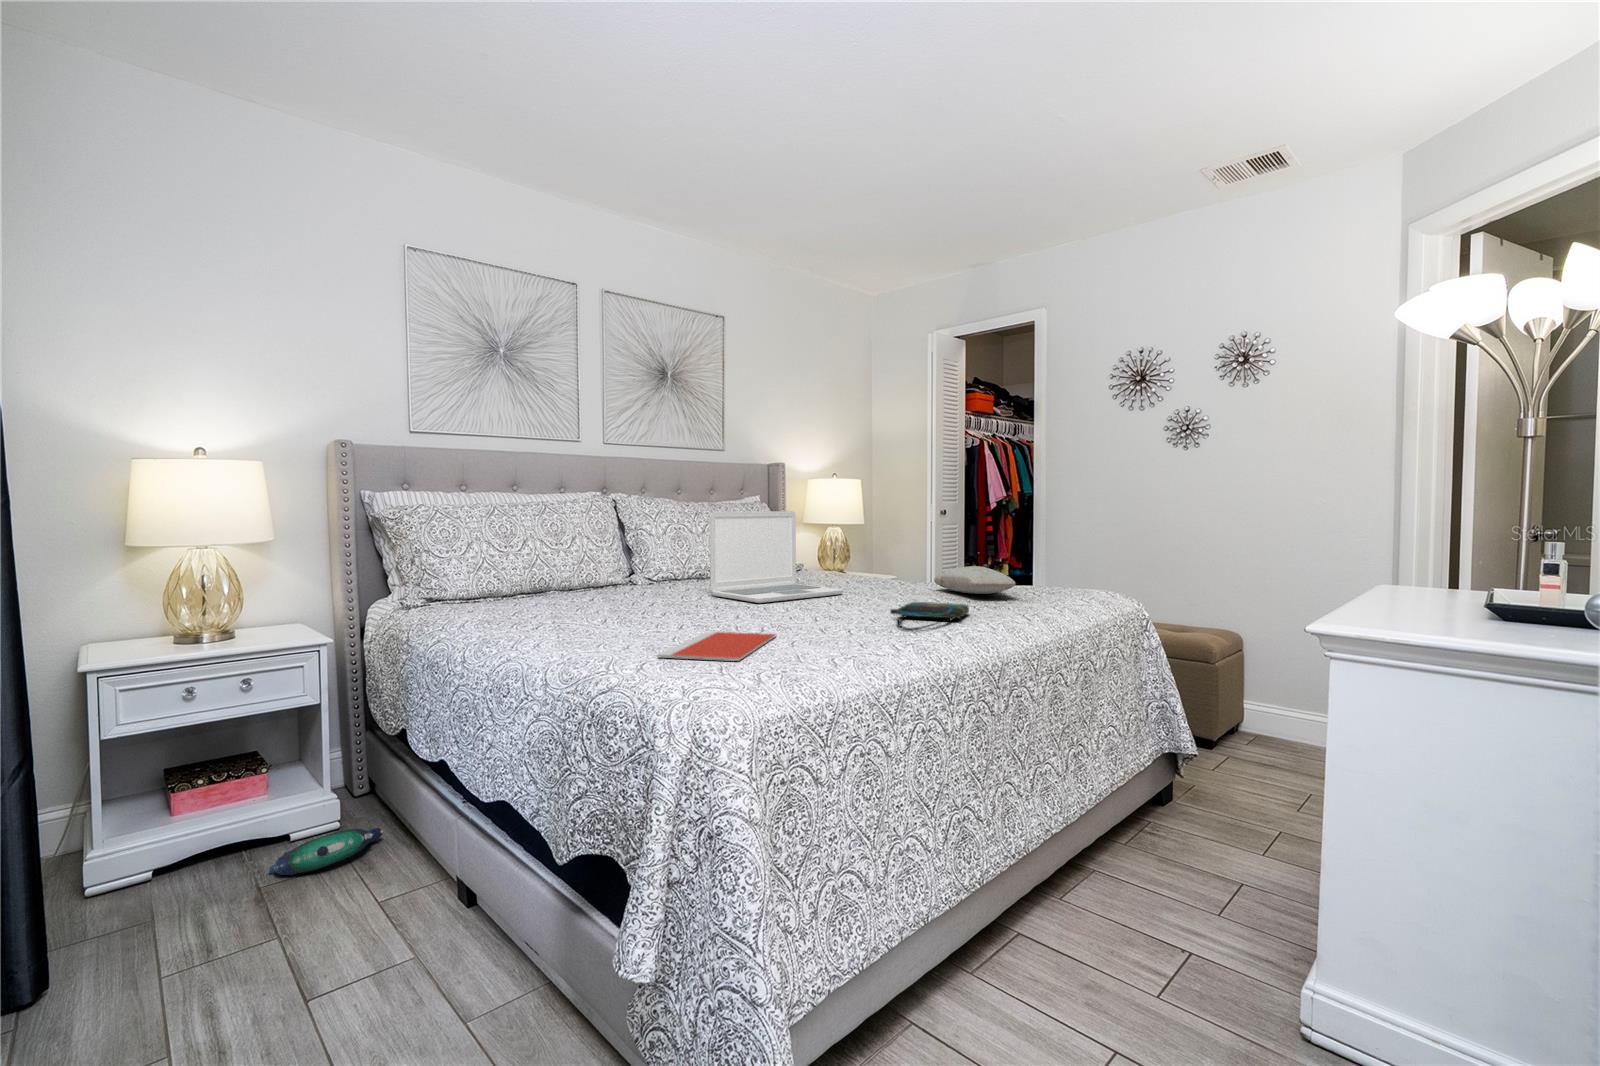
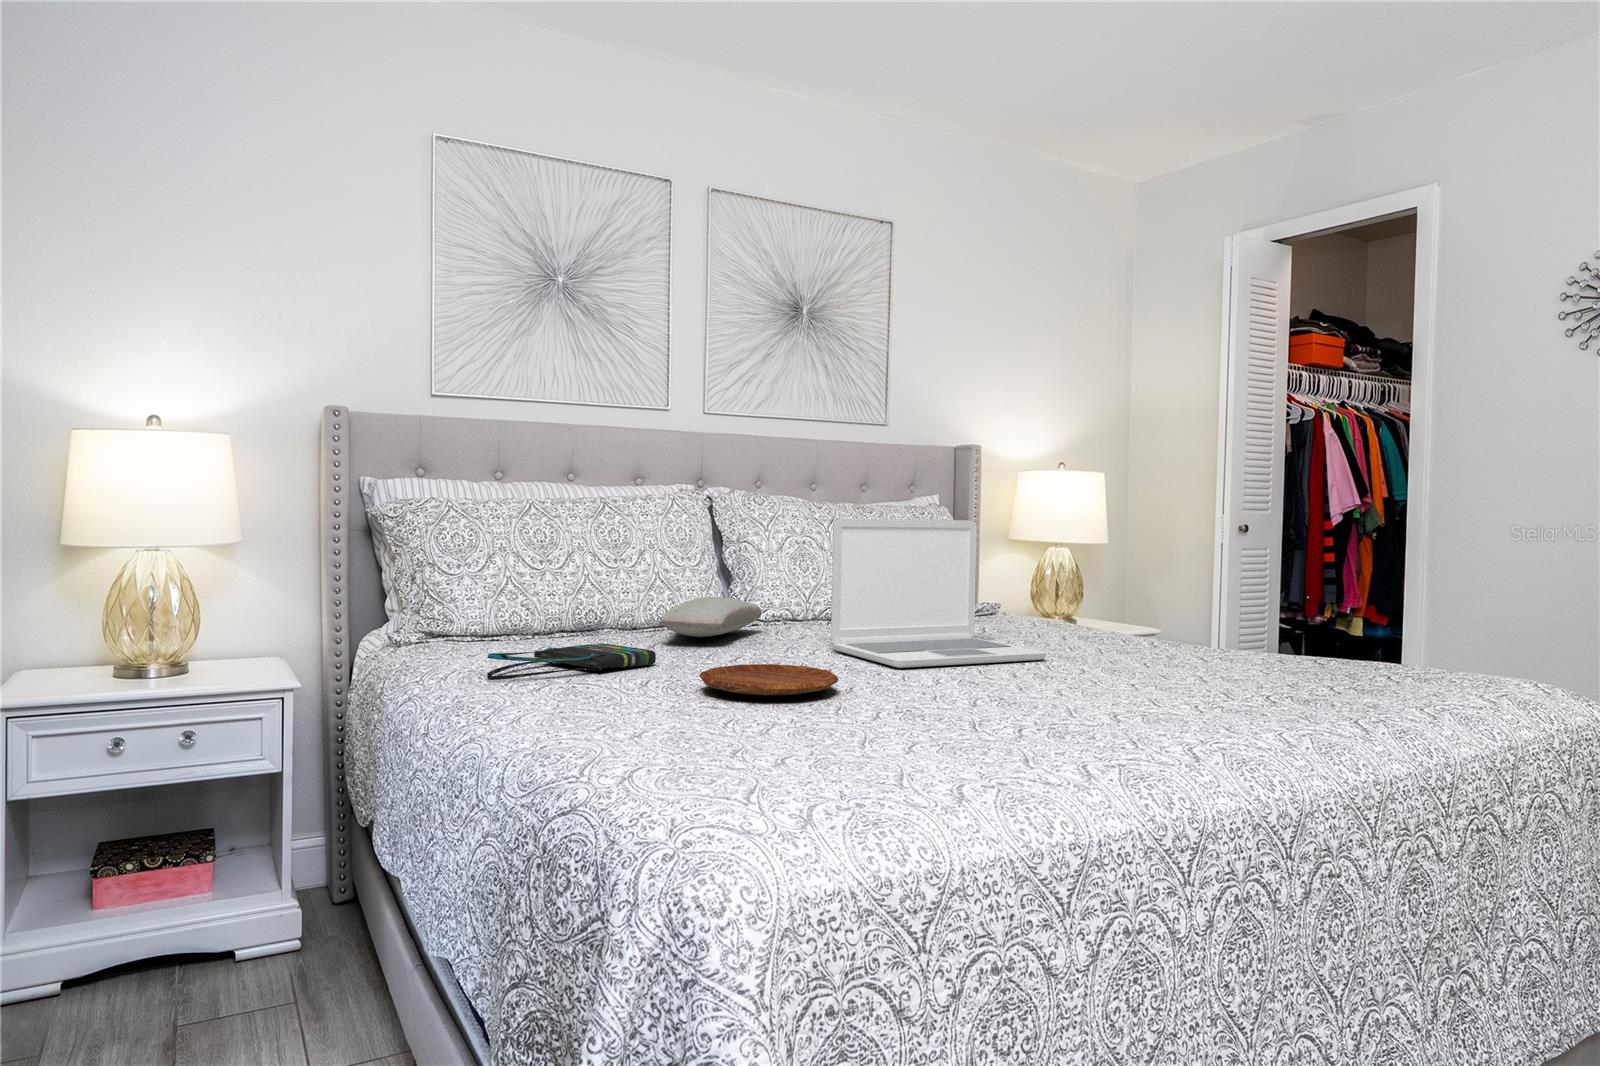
pillow: present [934,566,1016,594] -> present [660,597,761,637]
tote bag: present [890,602,969,631] -> present [487,643,656,680]
tray: none [642,604,731,622] -> present [699,664,839,696]
notebook: present [657,632,776,661] -> none [678,715,894,775]
plush toy: present [268,828,383,876] -> none [194,957,349,1014]

